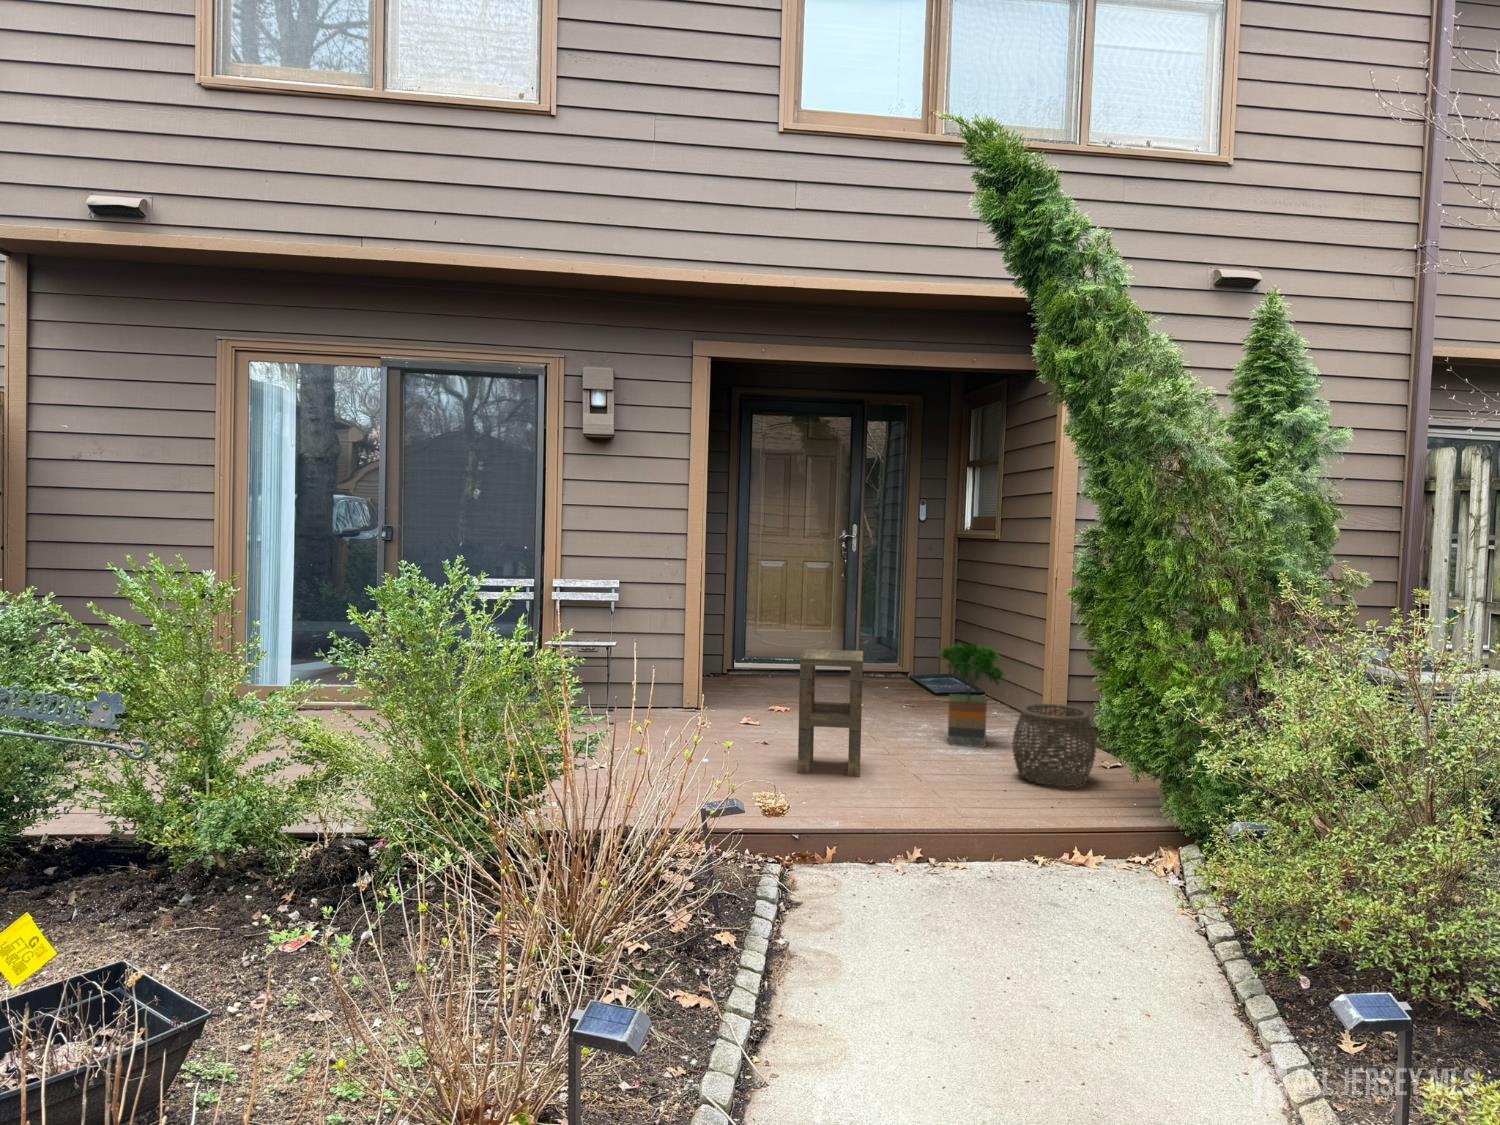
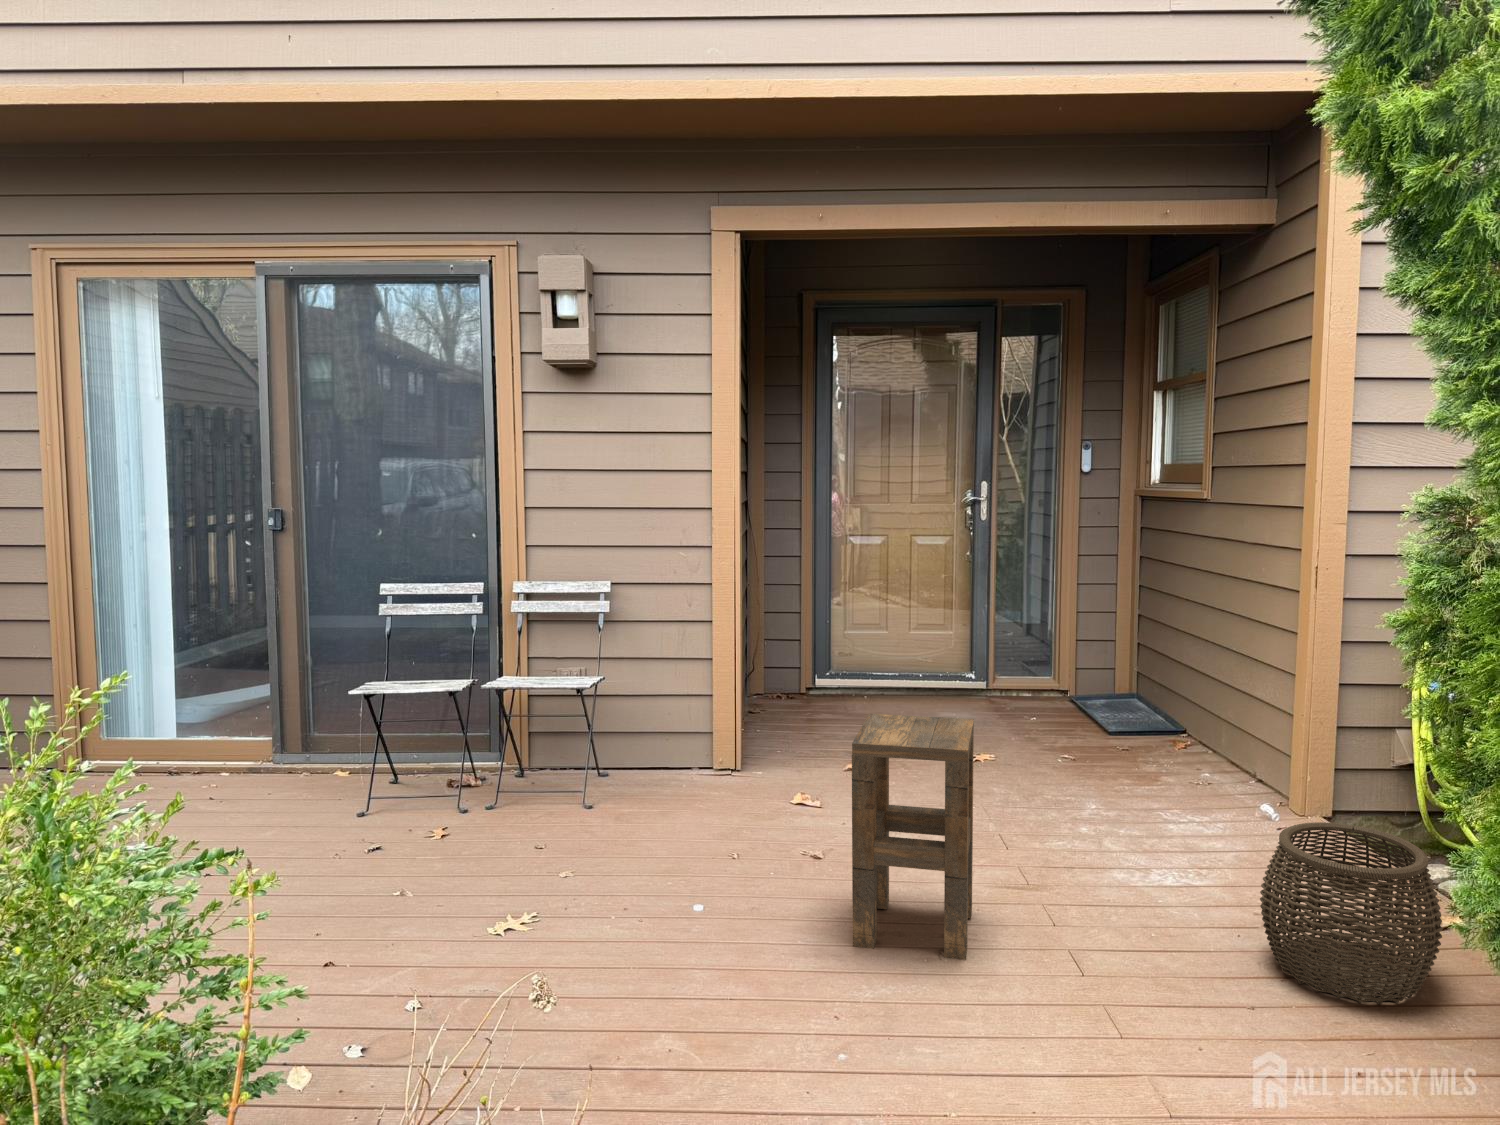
potted tree: present [940,644,1004,747] -> none [1110,684,1237,870]

